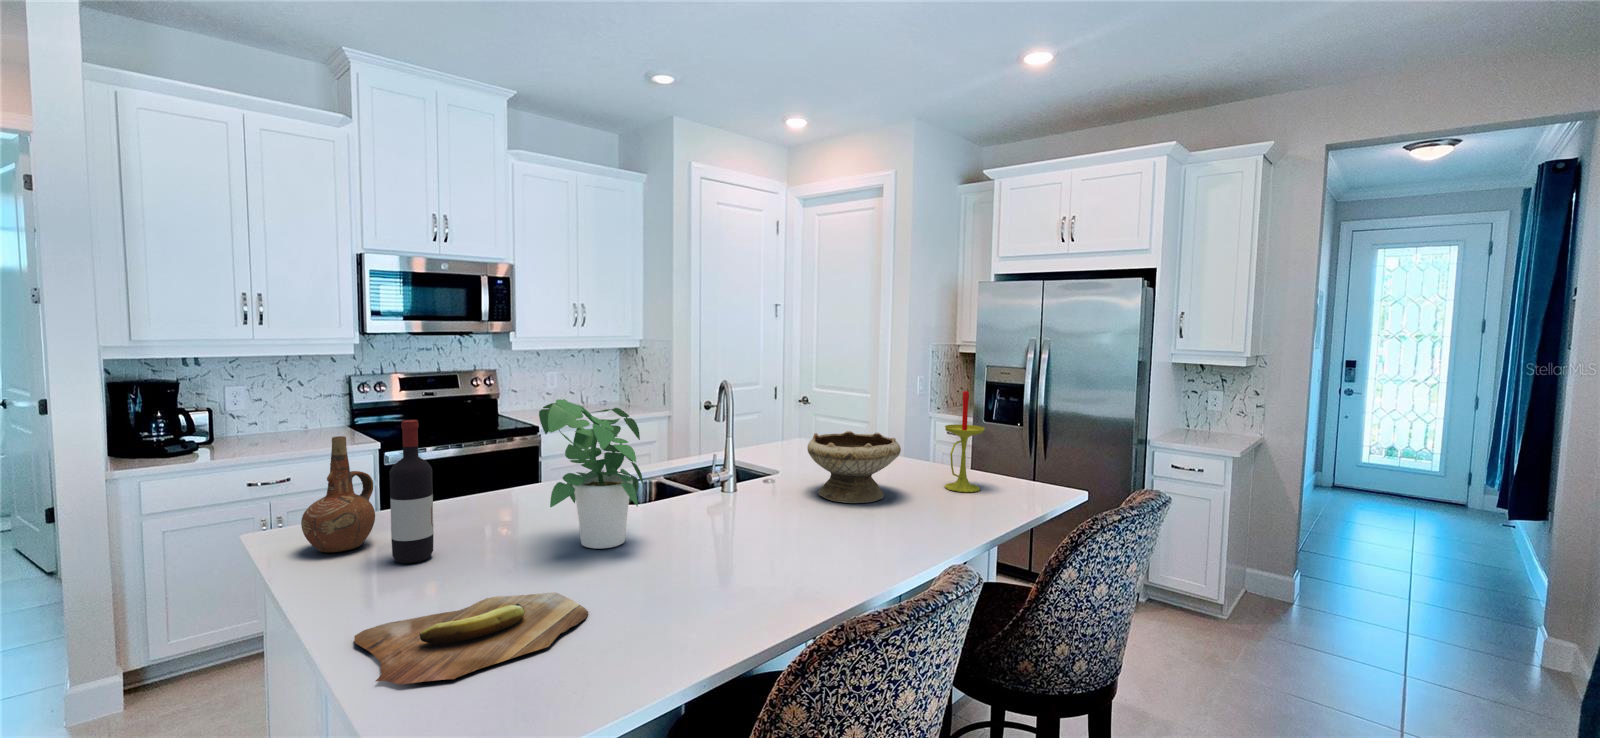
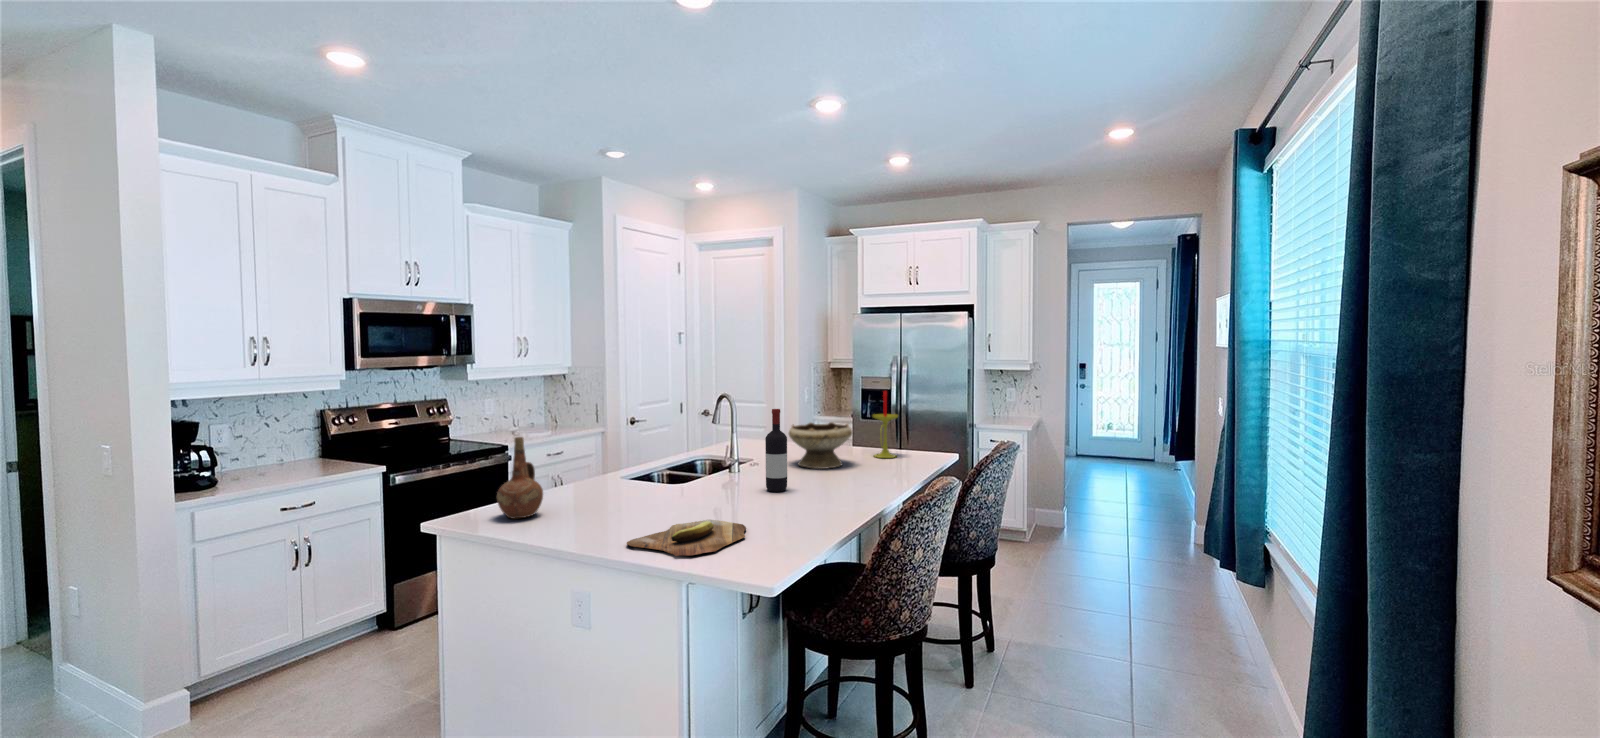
potted plant: present [539,399,643,549] -> none [653,402,728,501]
wine bottle: present [390,420,434,563] -> present [765,409,787,492]

